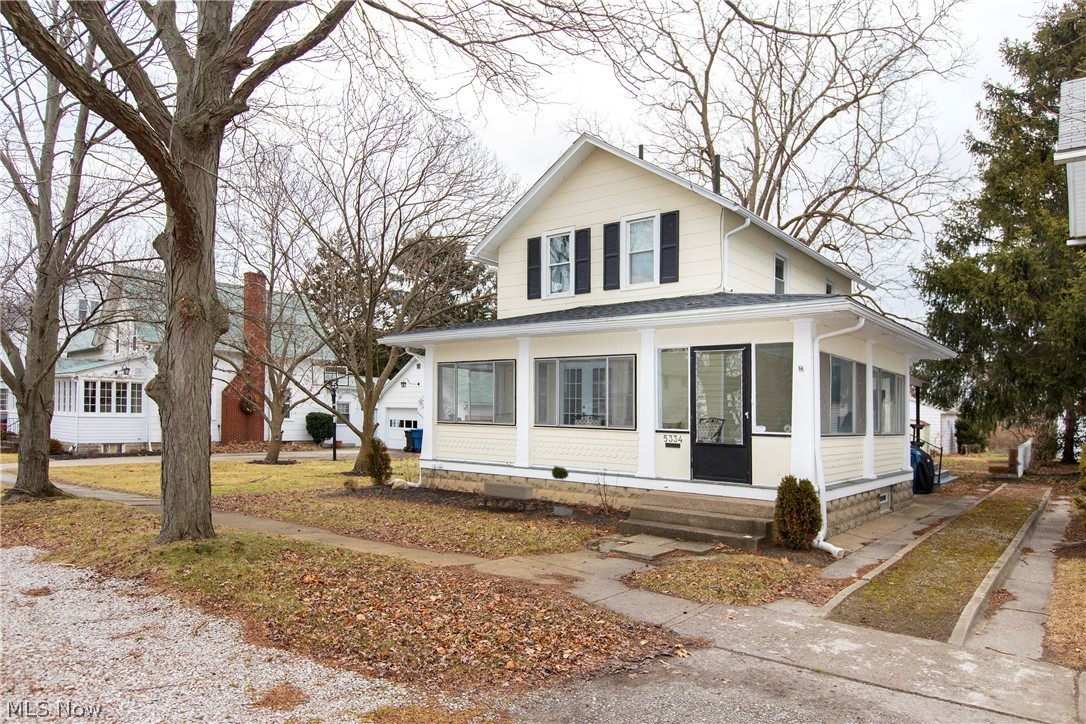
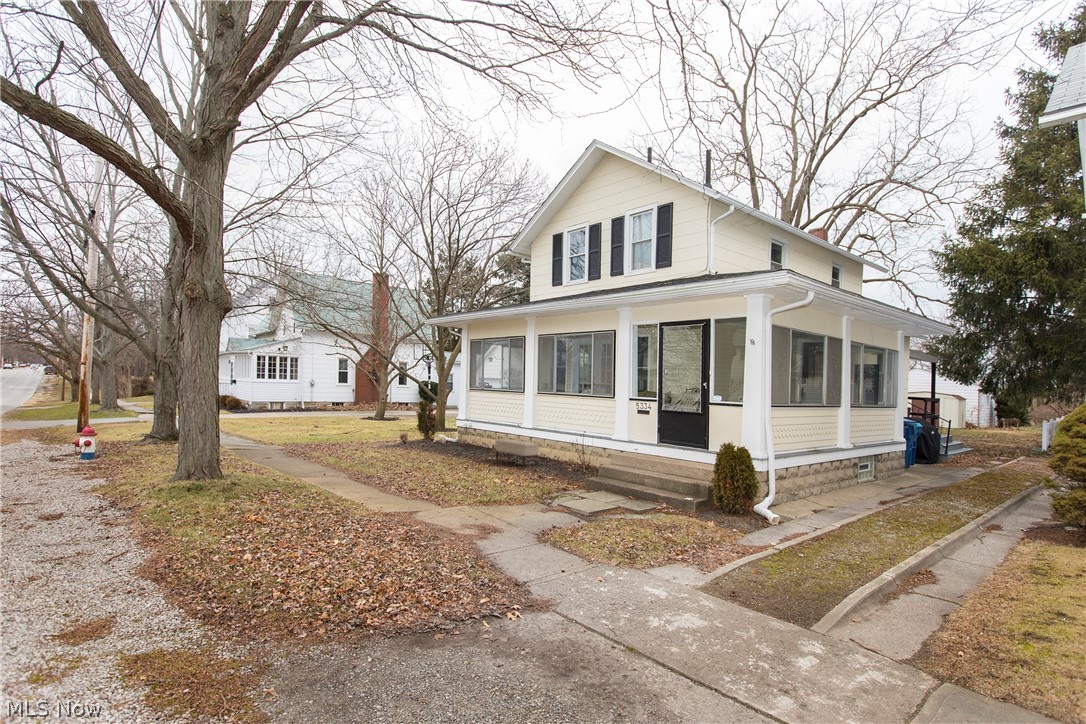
lounge chair: present [988,449,1021,481] -> none [1006,424,1042,456]
potted tree: present [552,466,572,516] -> none [545,427,562,472]

